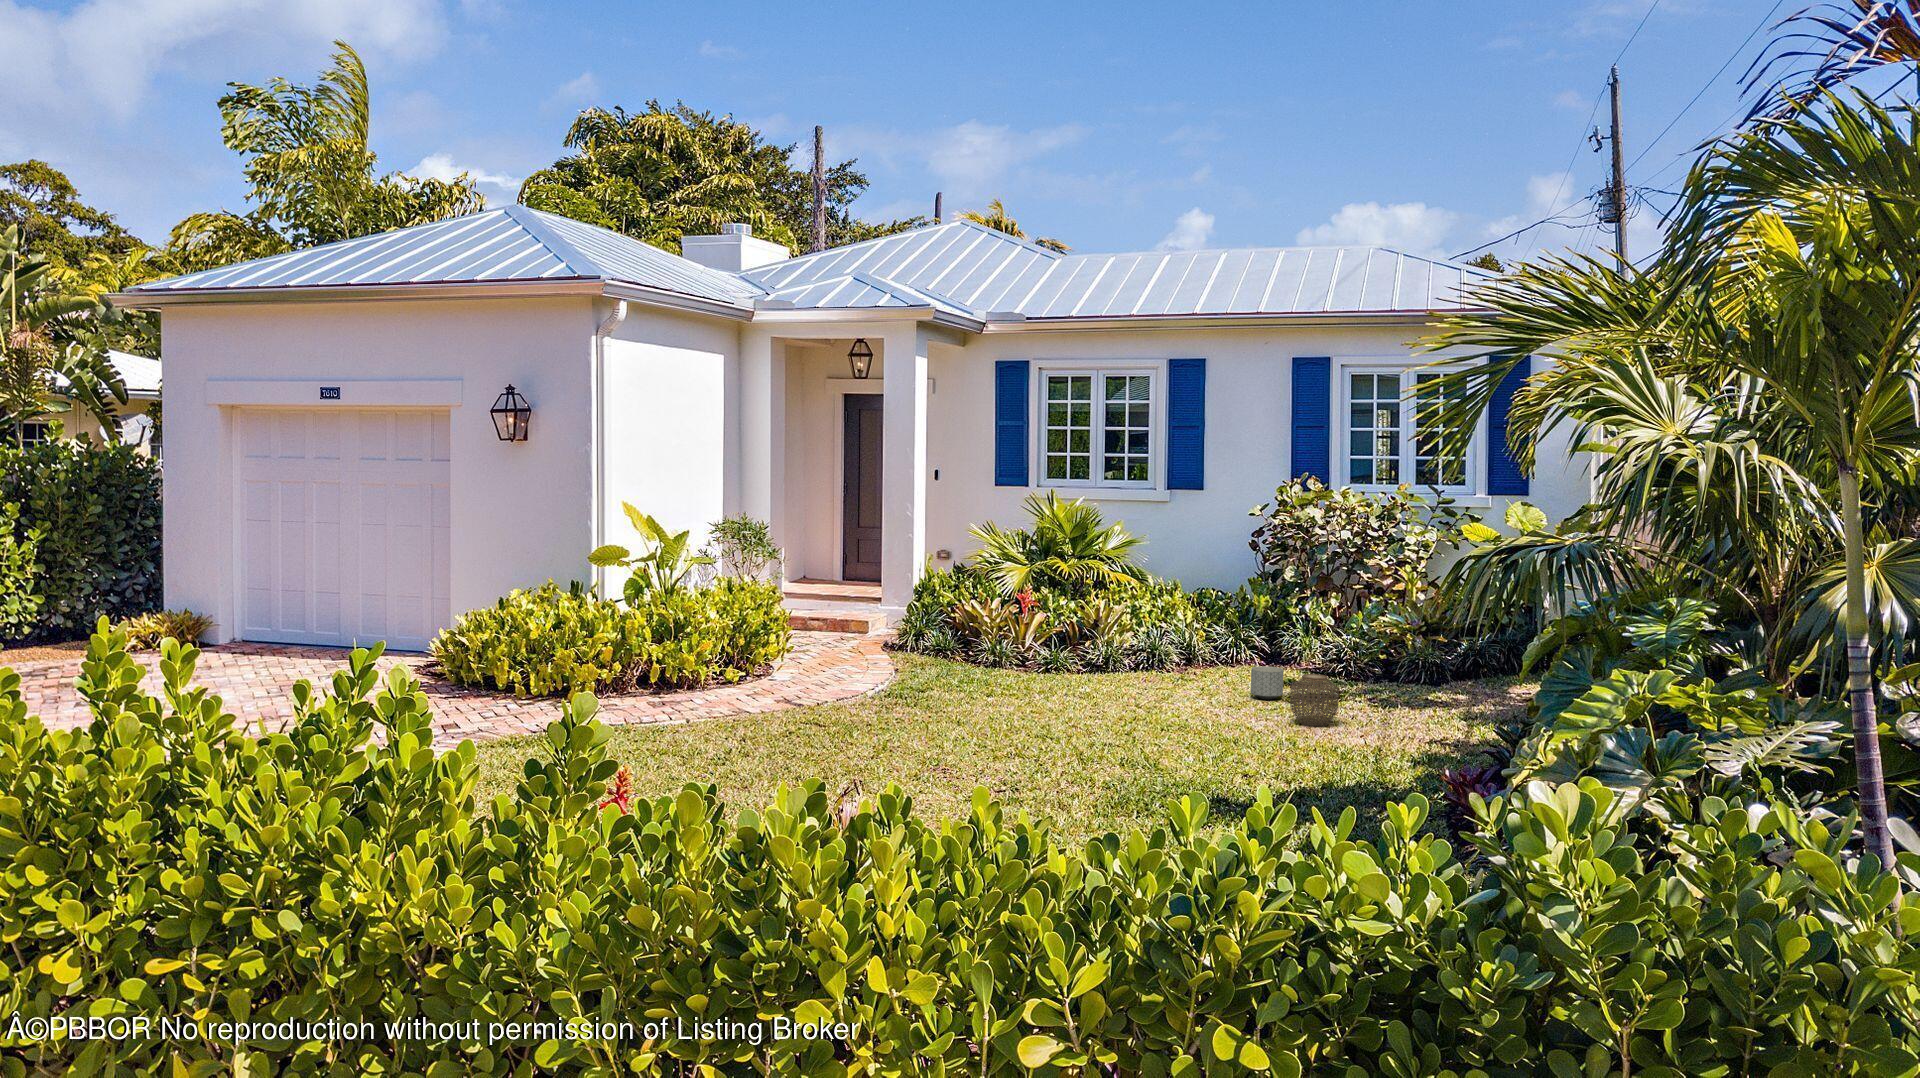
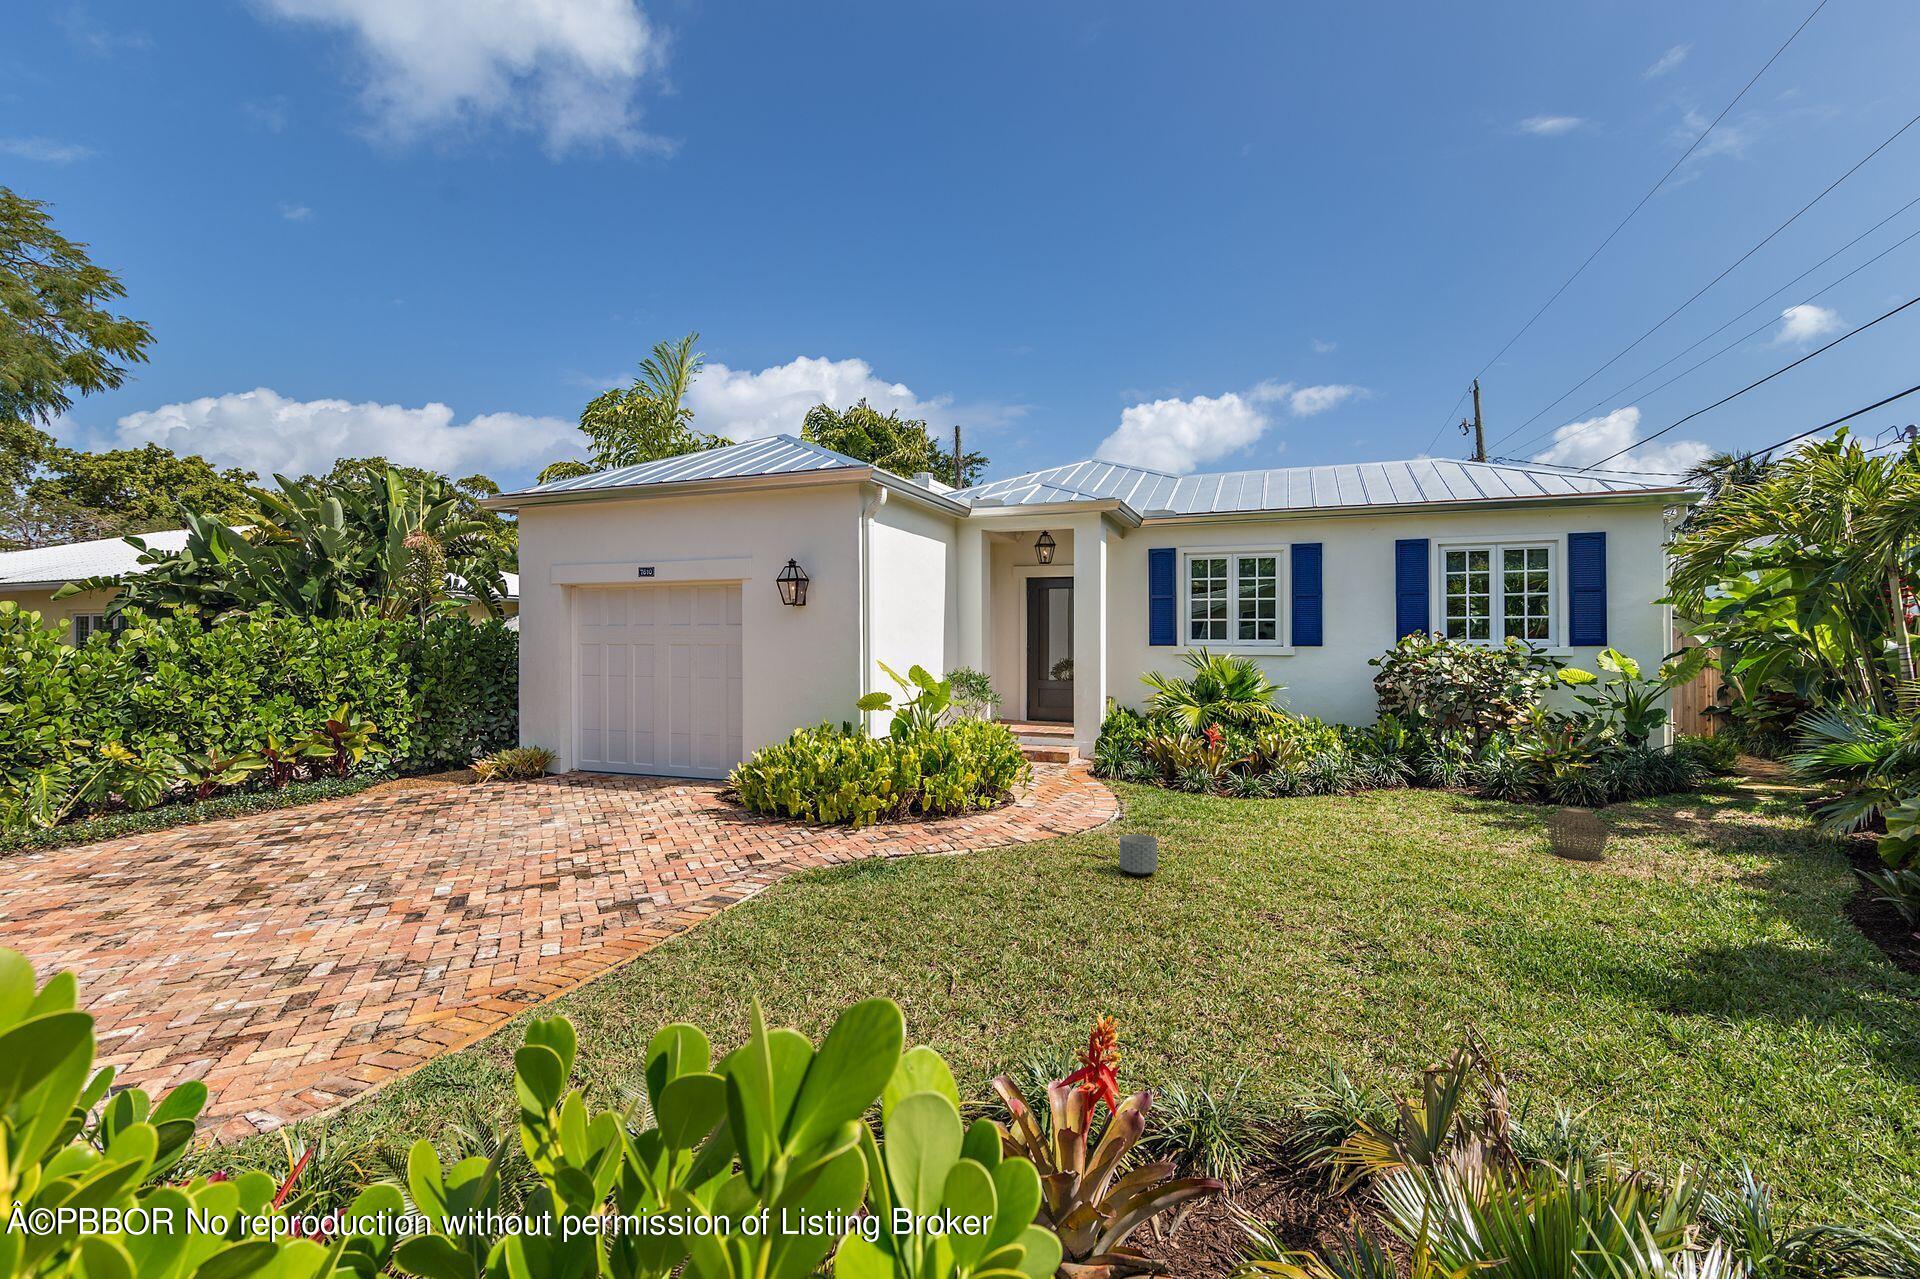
planter: present [1251,666,1283,700] -> present [1120,834,1157,876]

